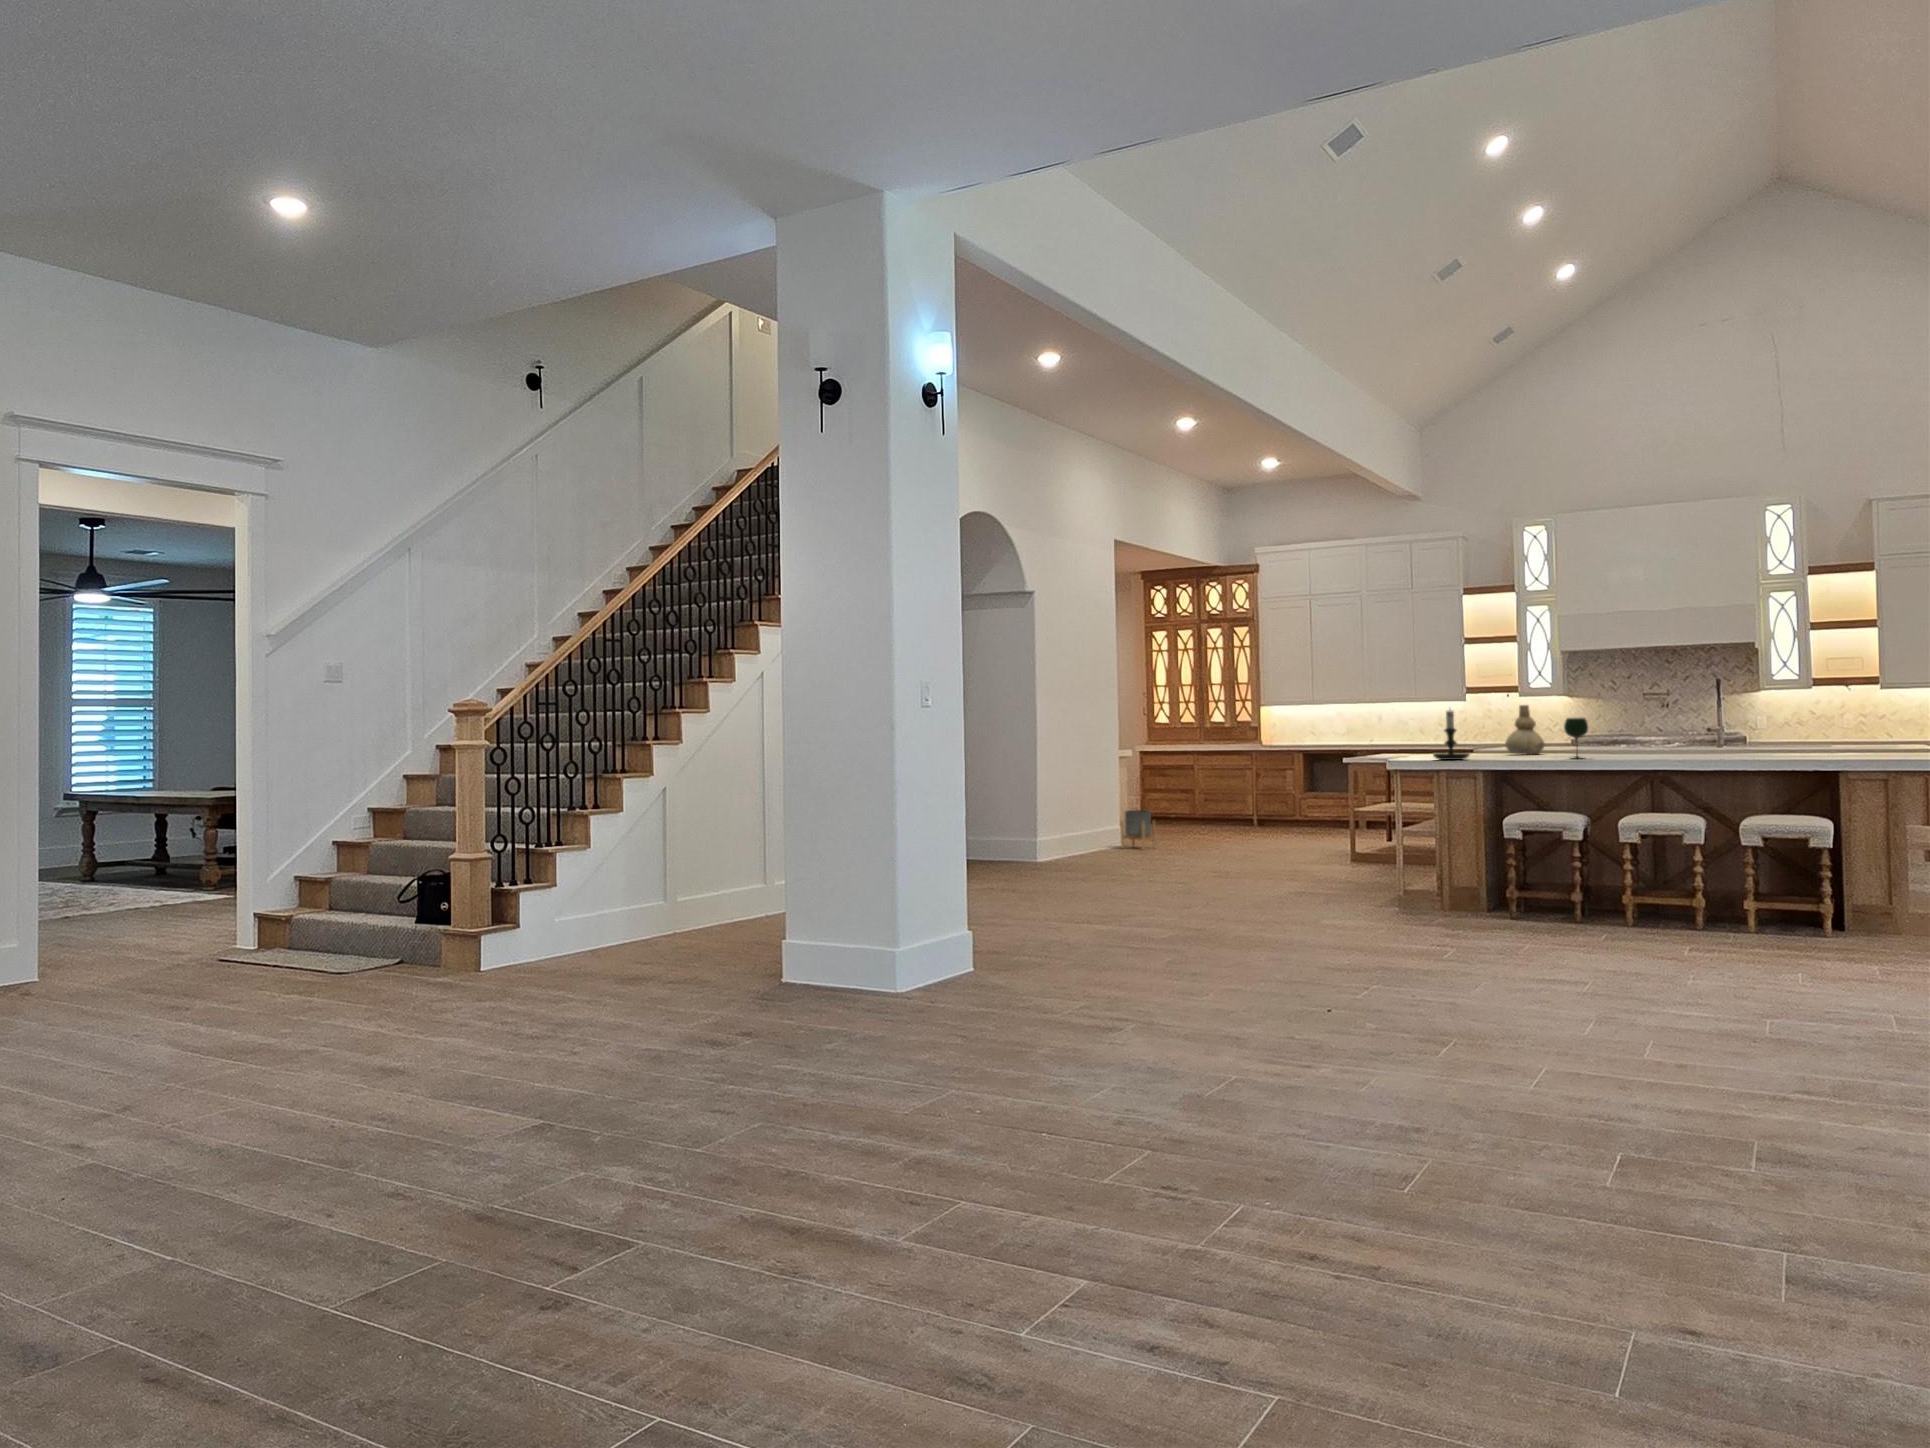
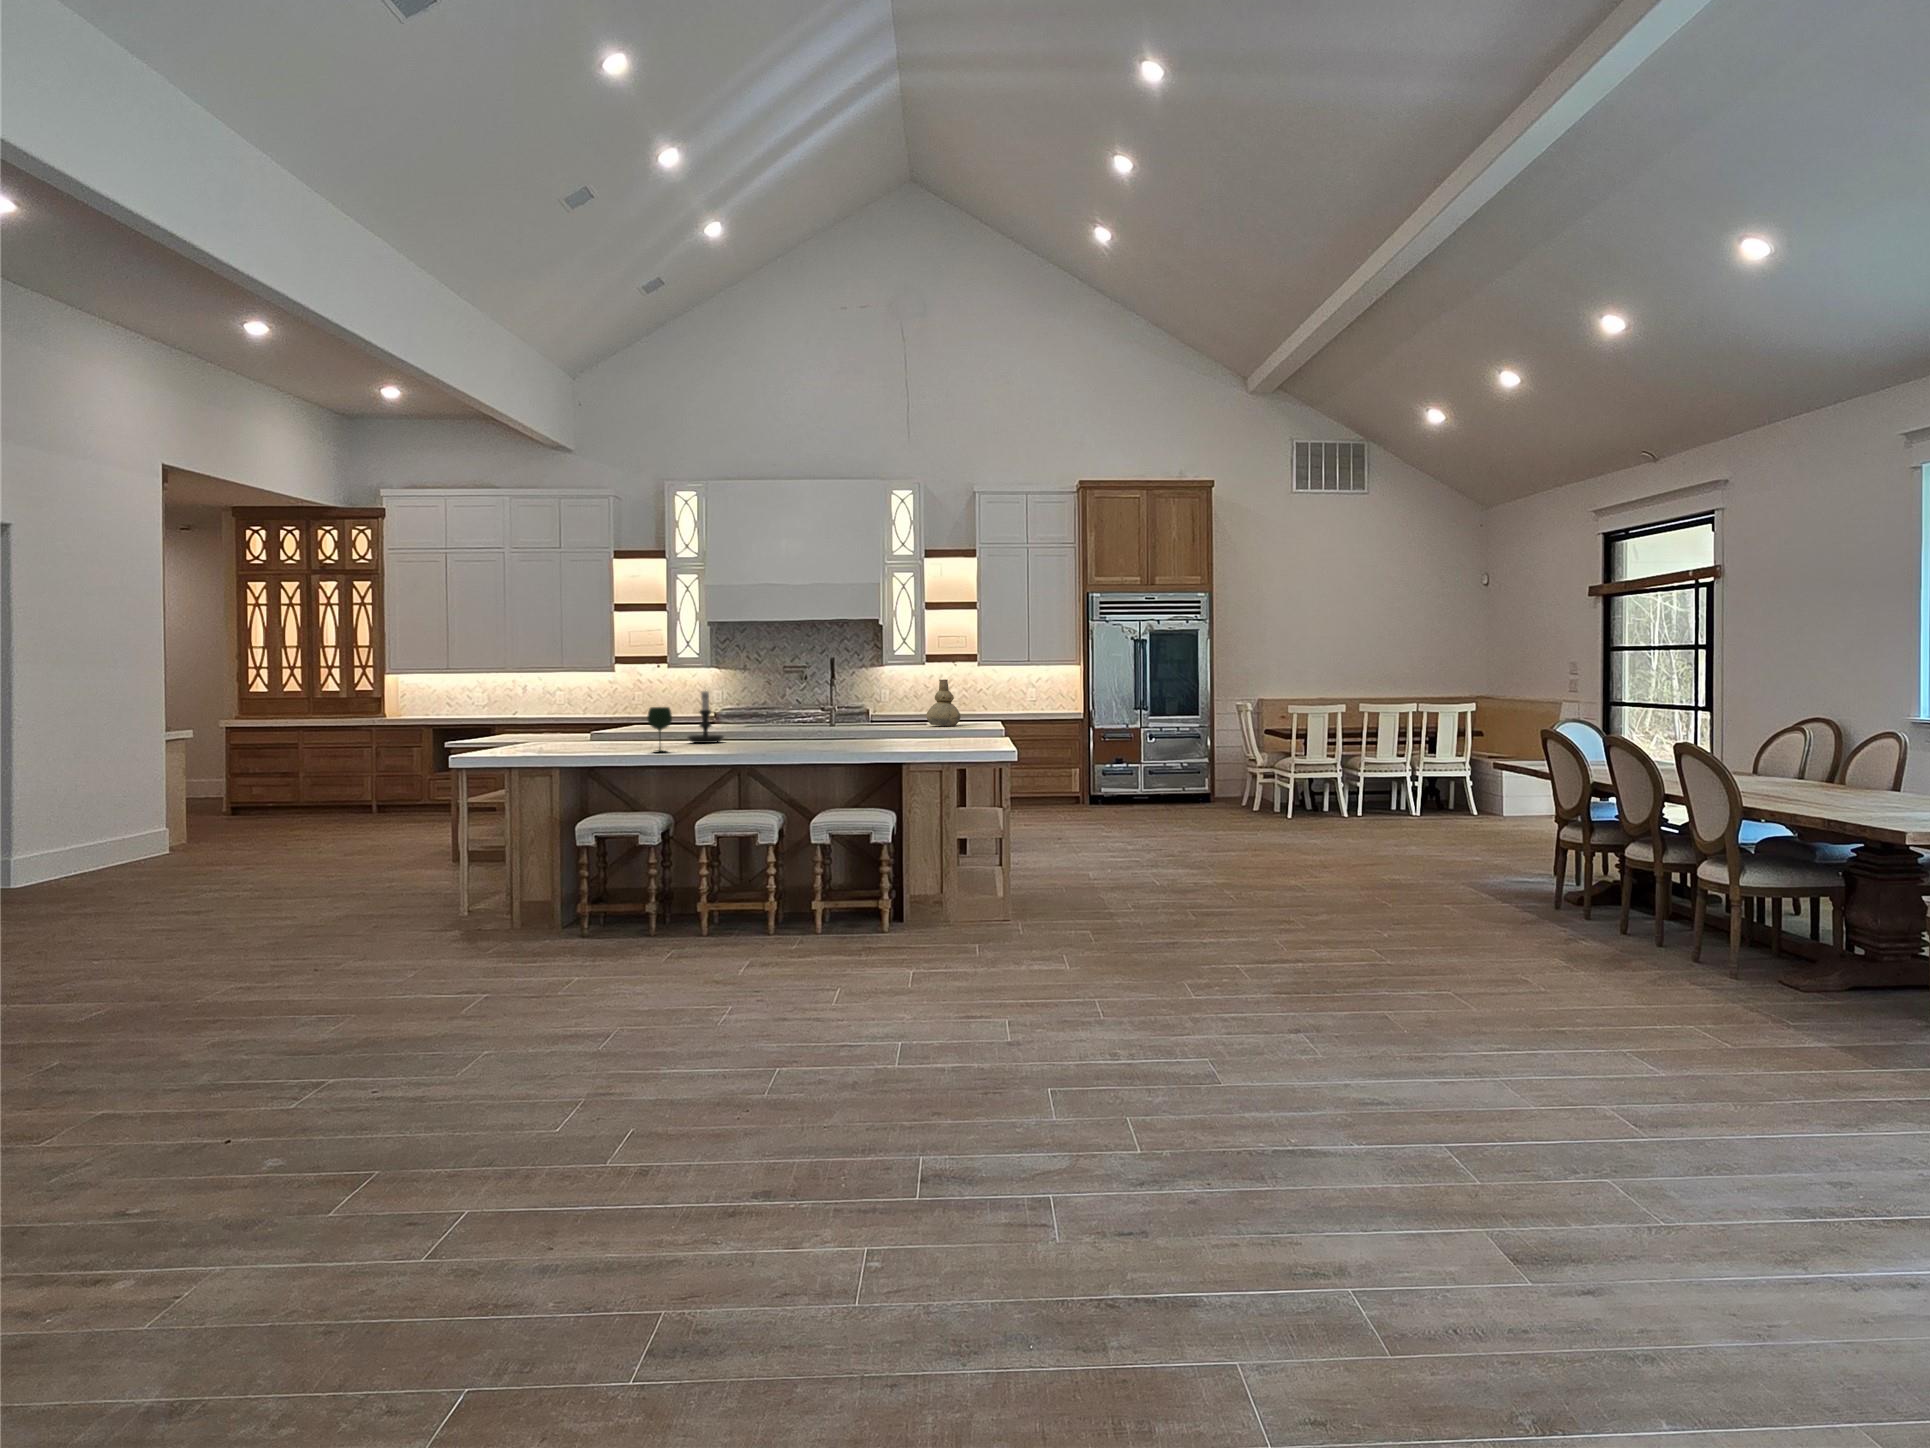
vase: present [1505,705,1545,754] -> present [926,679,961,726]
candle holder: present [1433,710,1470,760] -> present [687,691,724,743]
planter: present [1120,810,1156,850] -> none [166,807,217,858]

